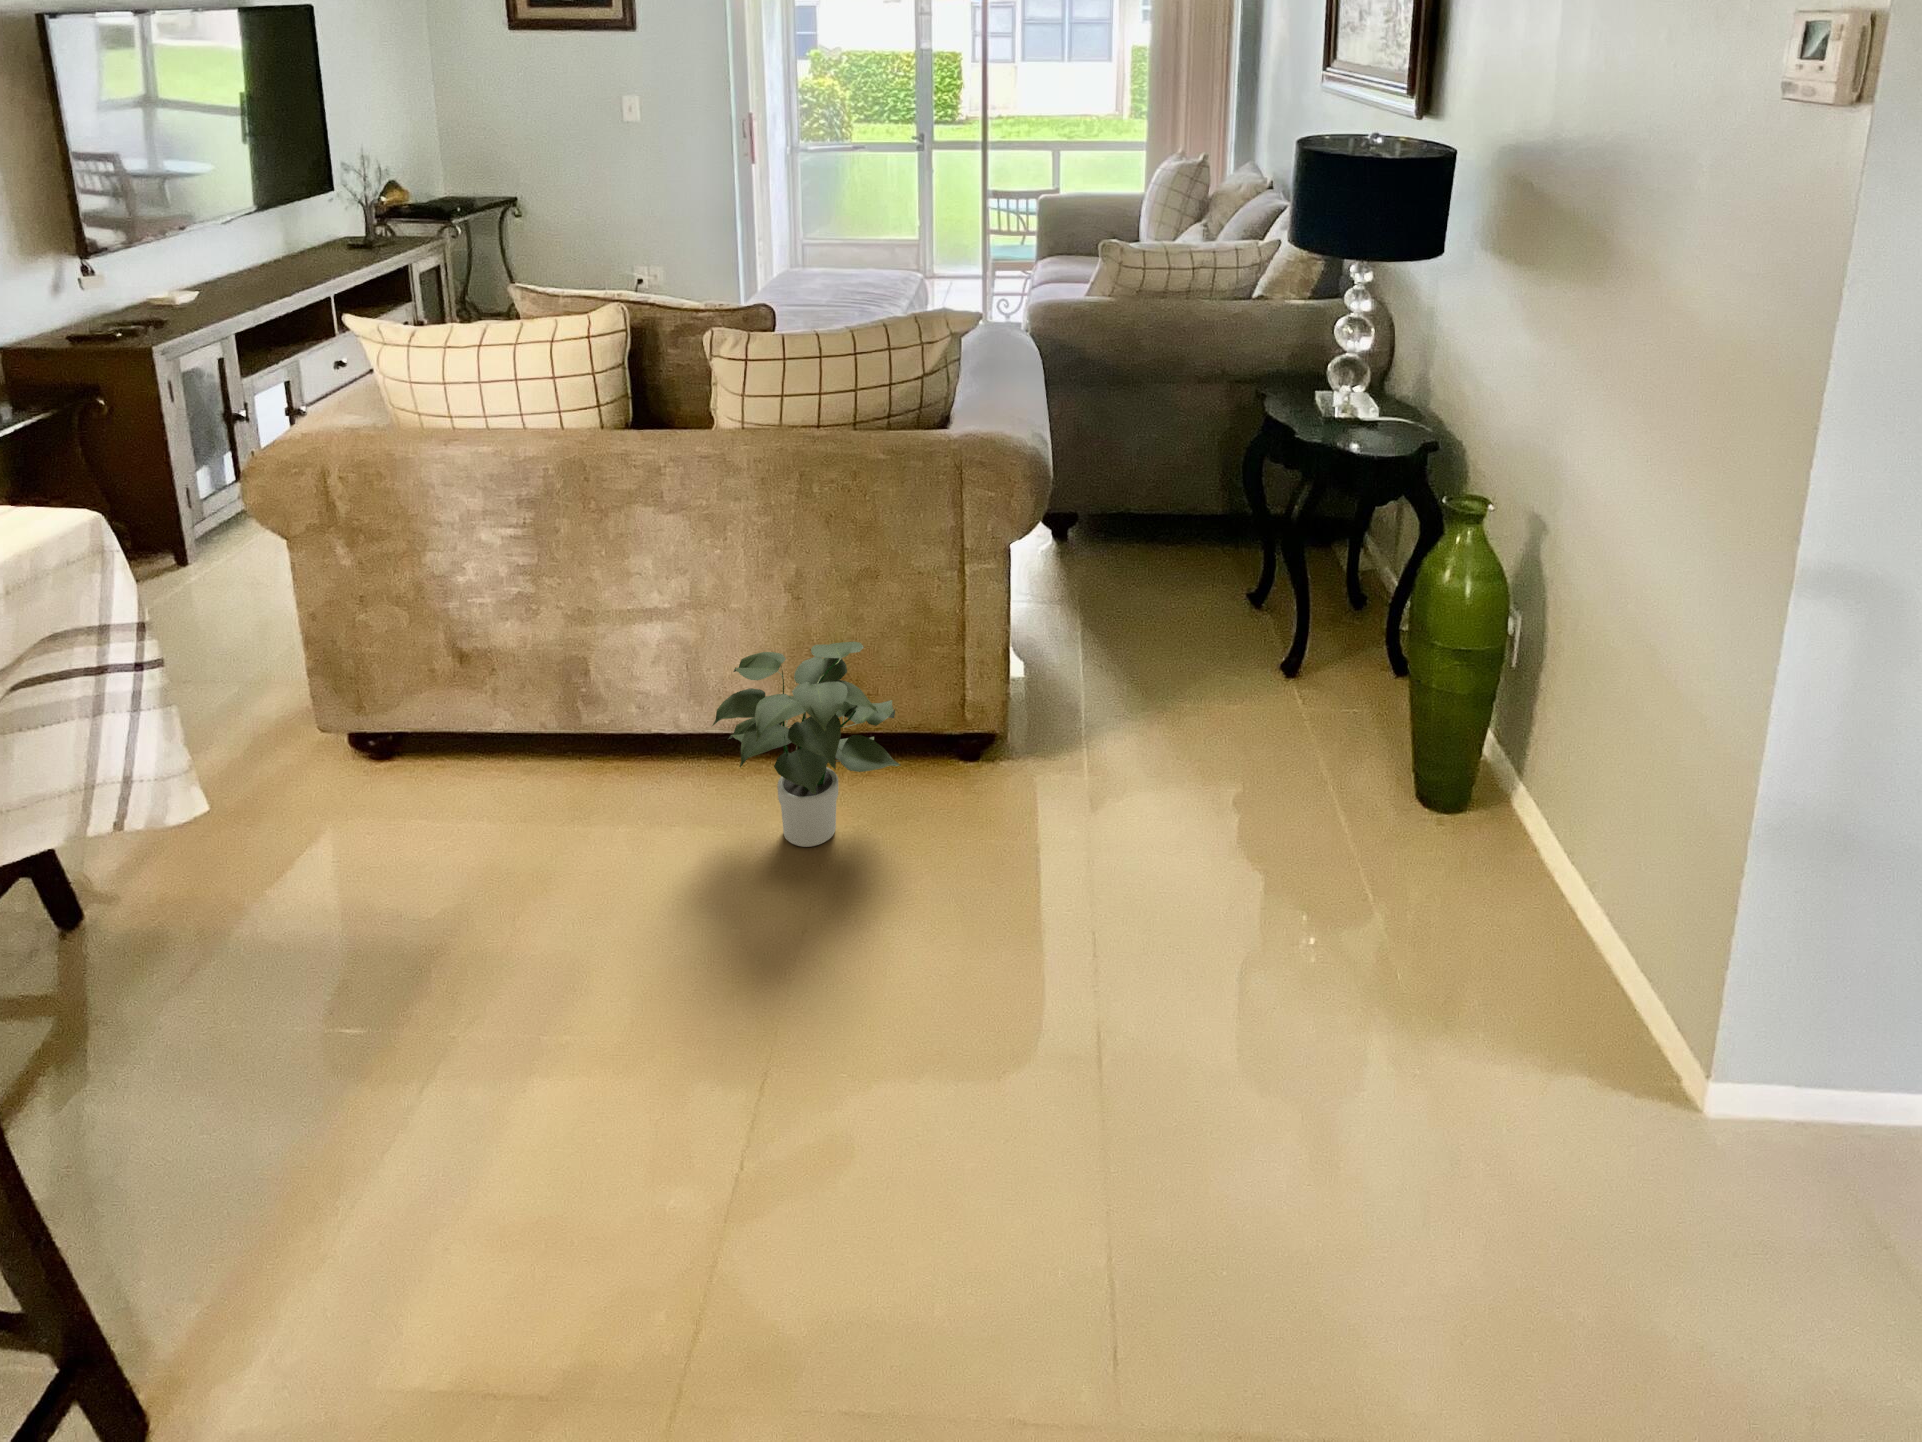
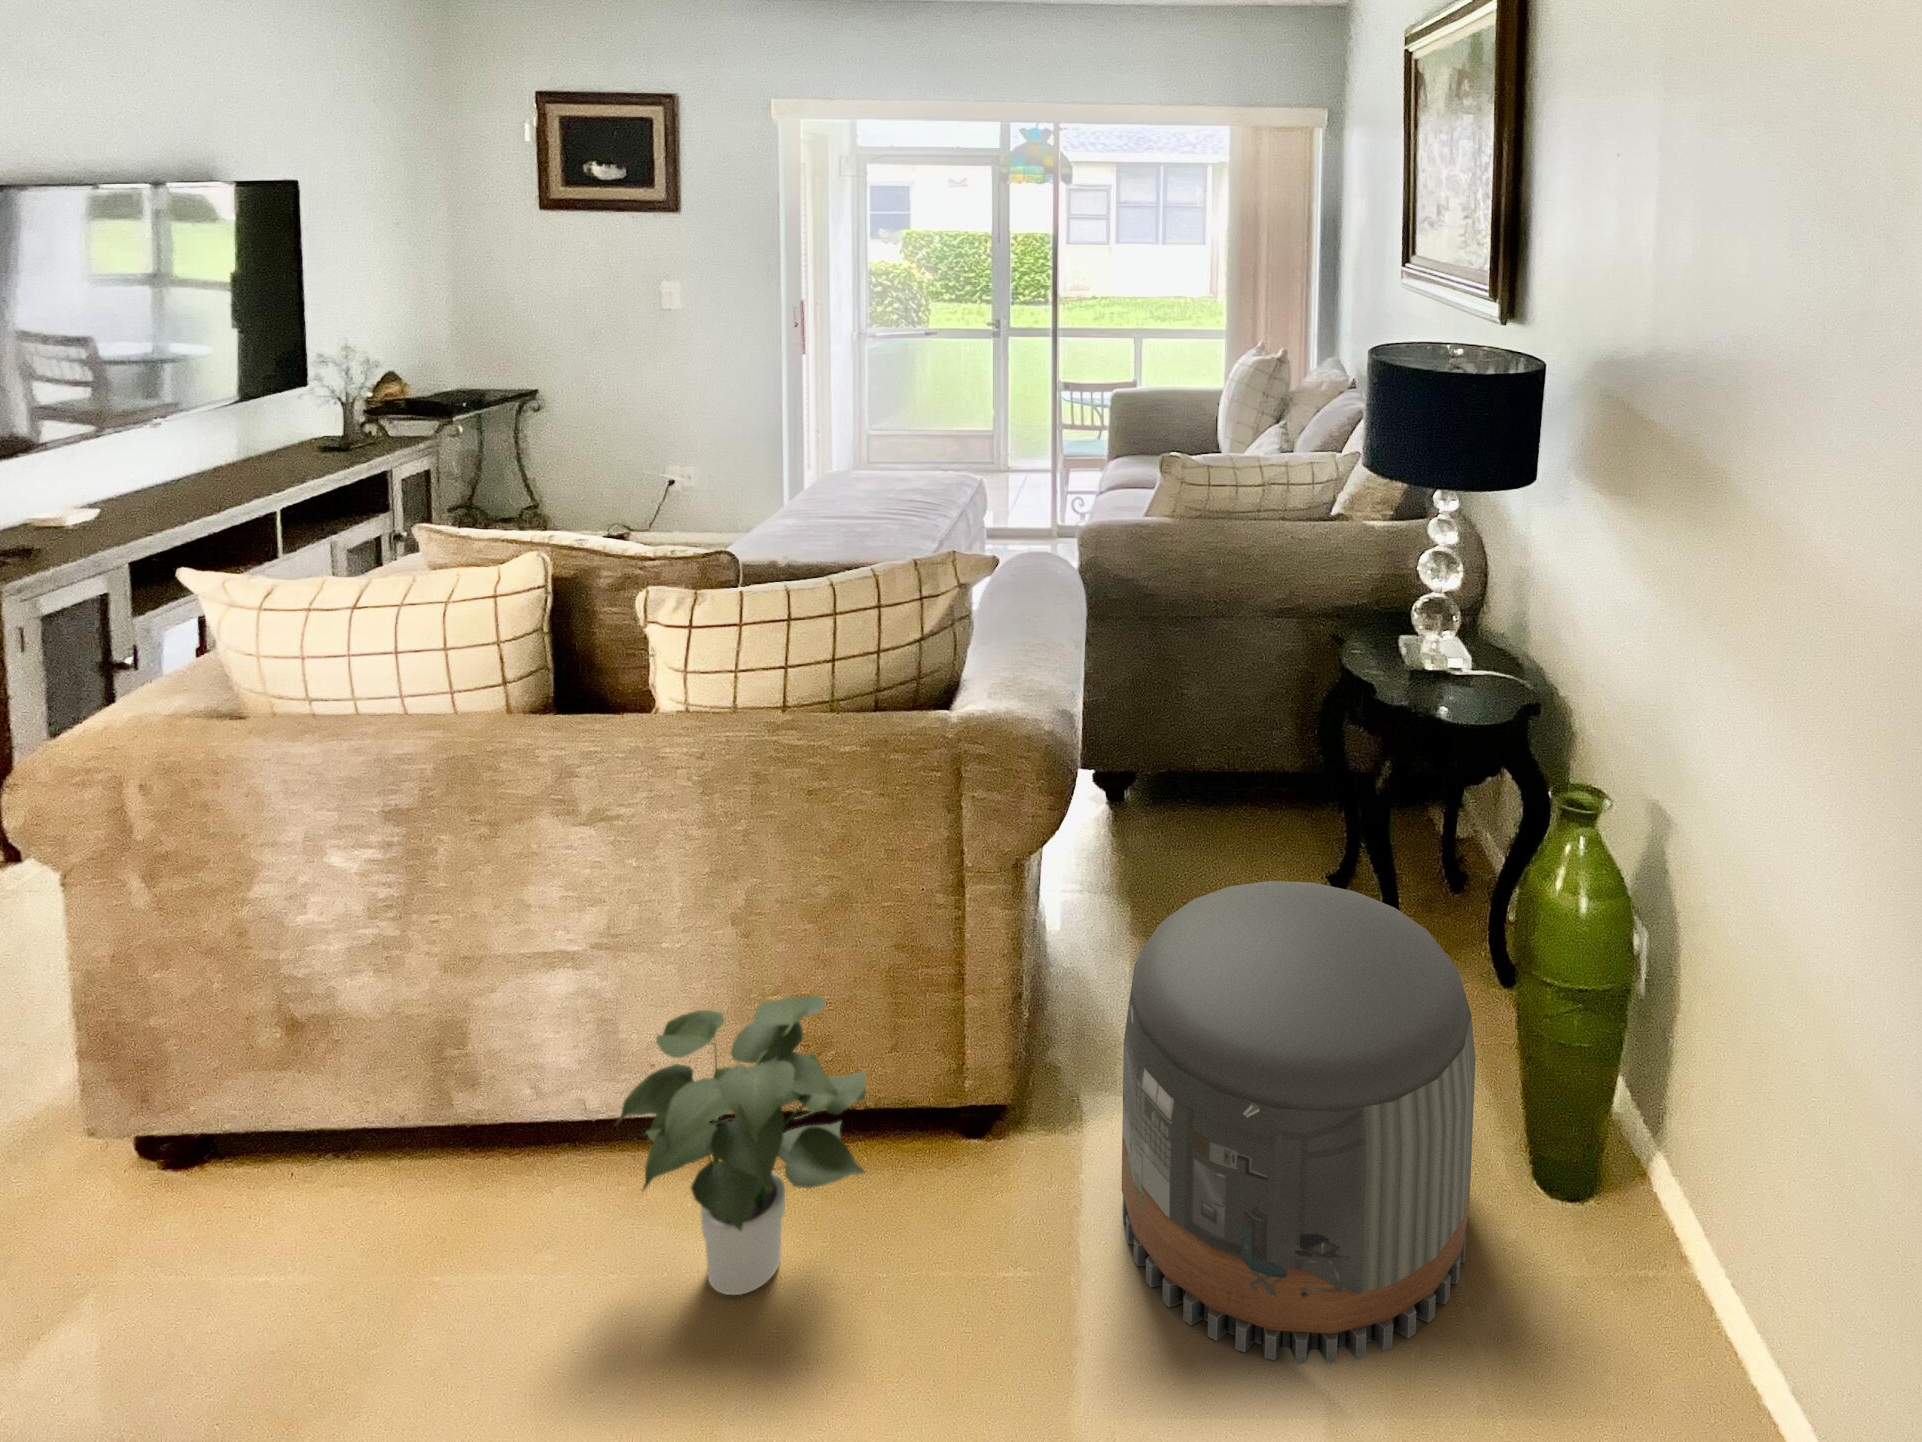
pouf: none [1091,574,1375,901] -> present [1121,881,1476,1364]

